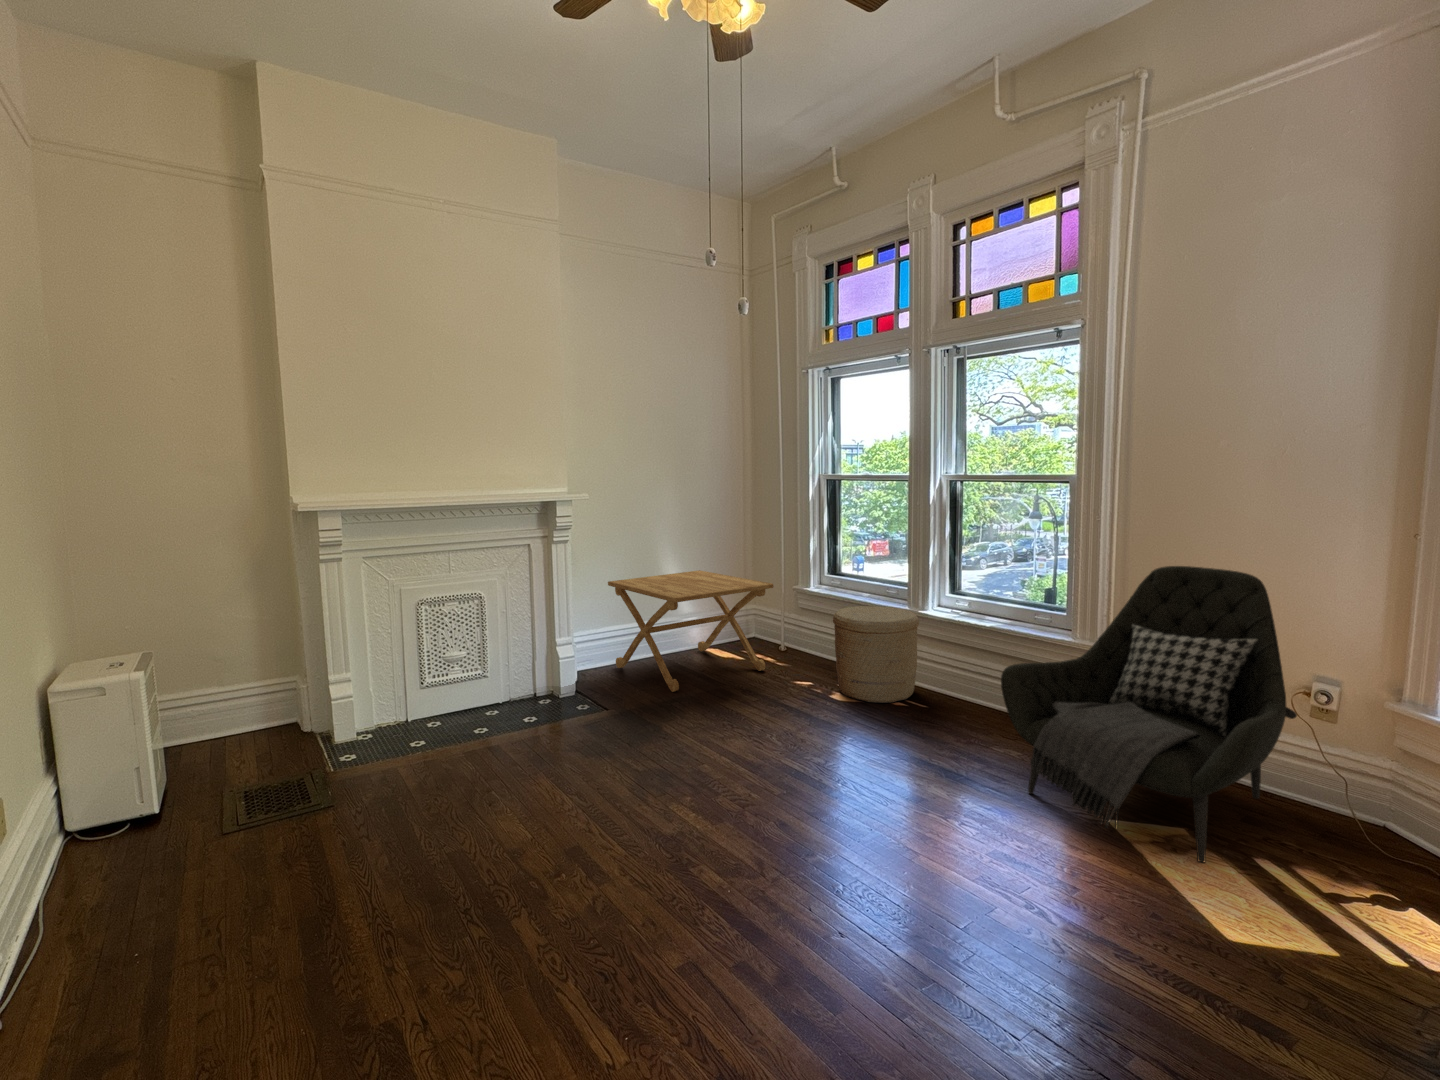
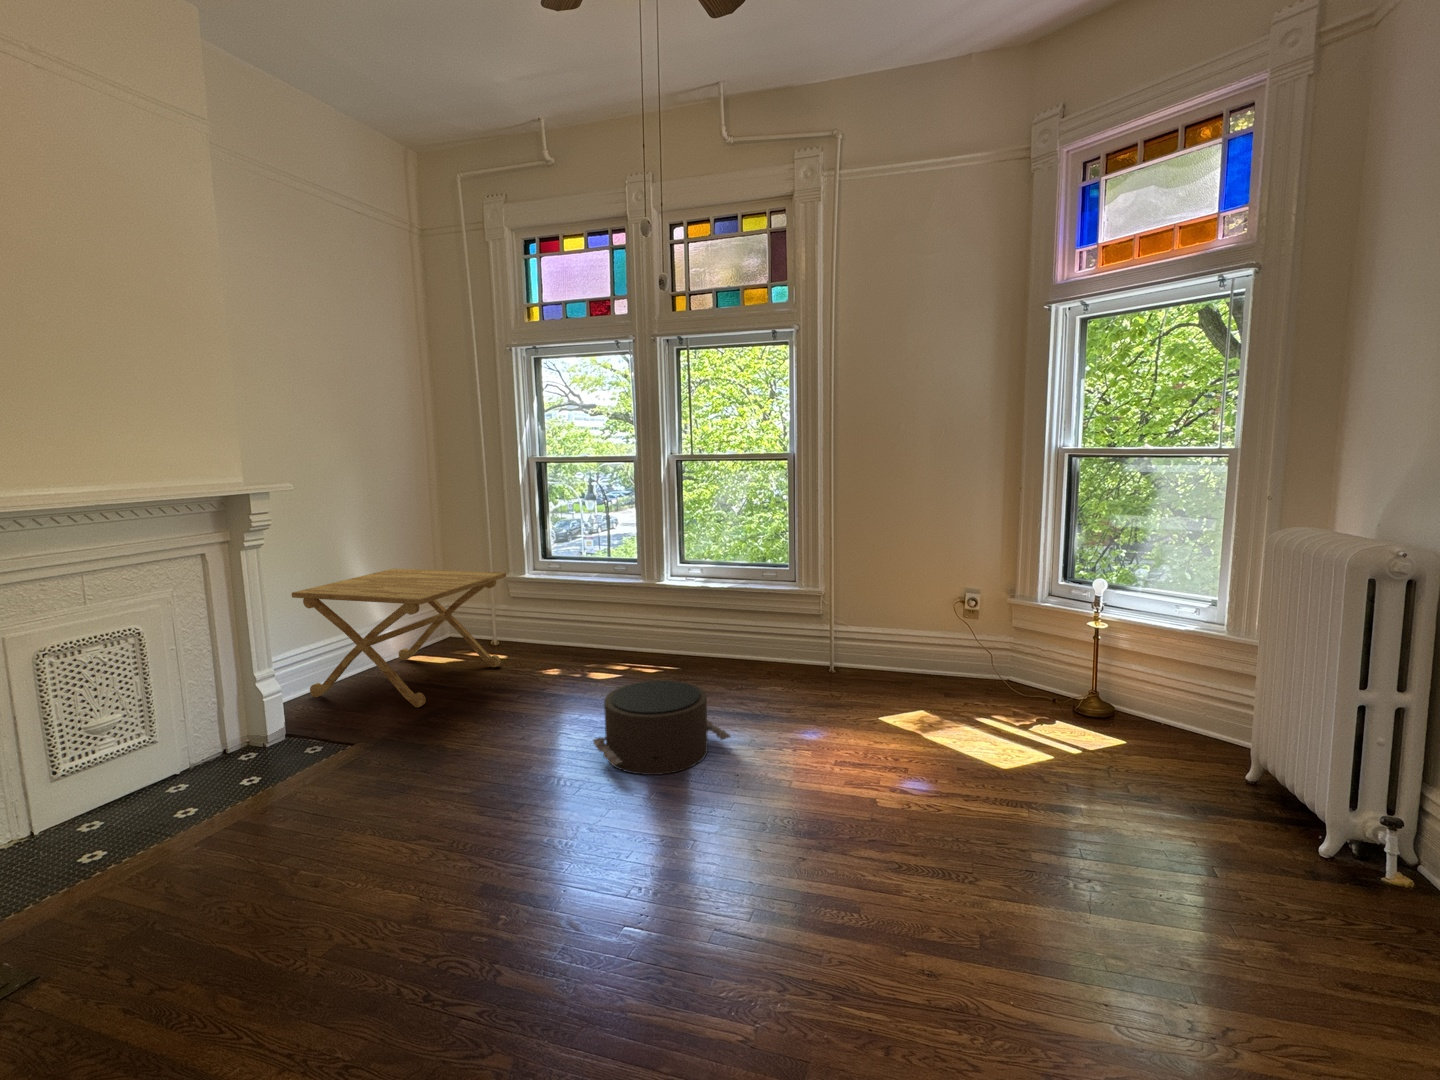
armchair: present [1001,566,1297,862] -> none [792,521,986,729]
woven basket: present [833,606,919,703] -> none [583,582,664,674]
pouf: none [748,707,884,805] -> present [593,680,730,775]

